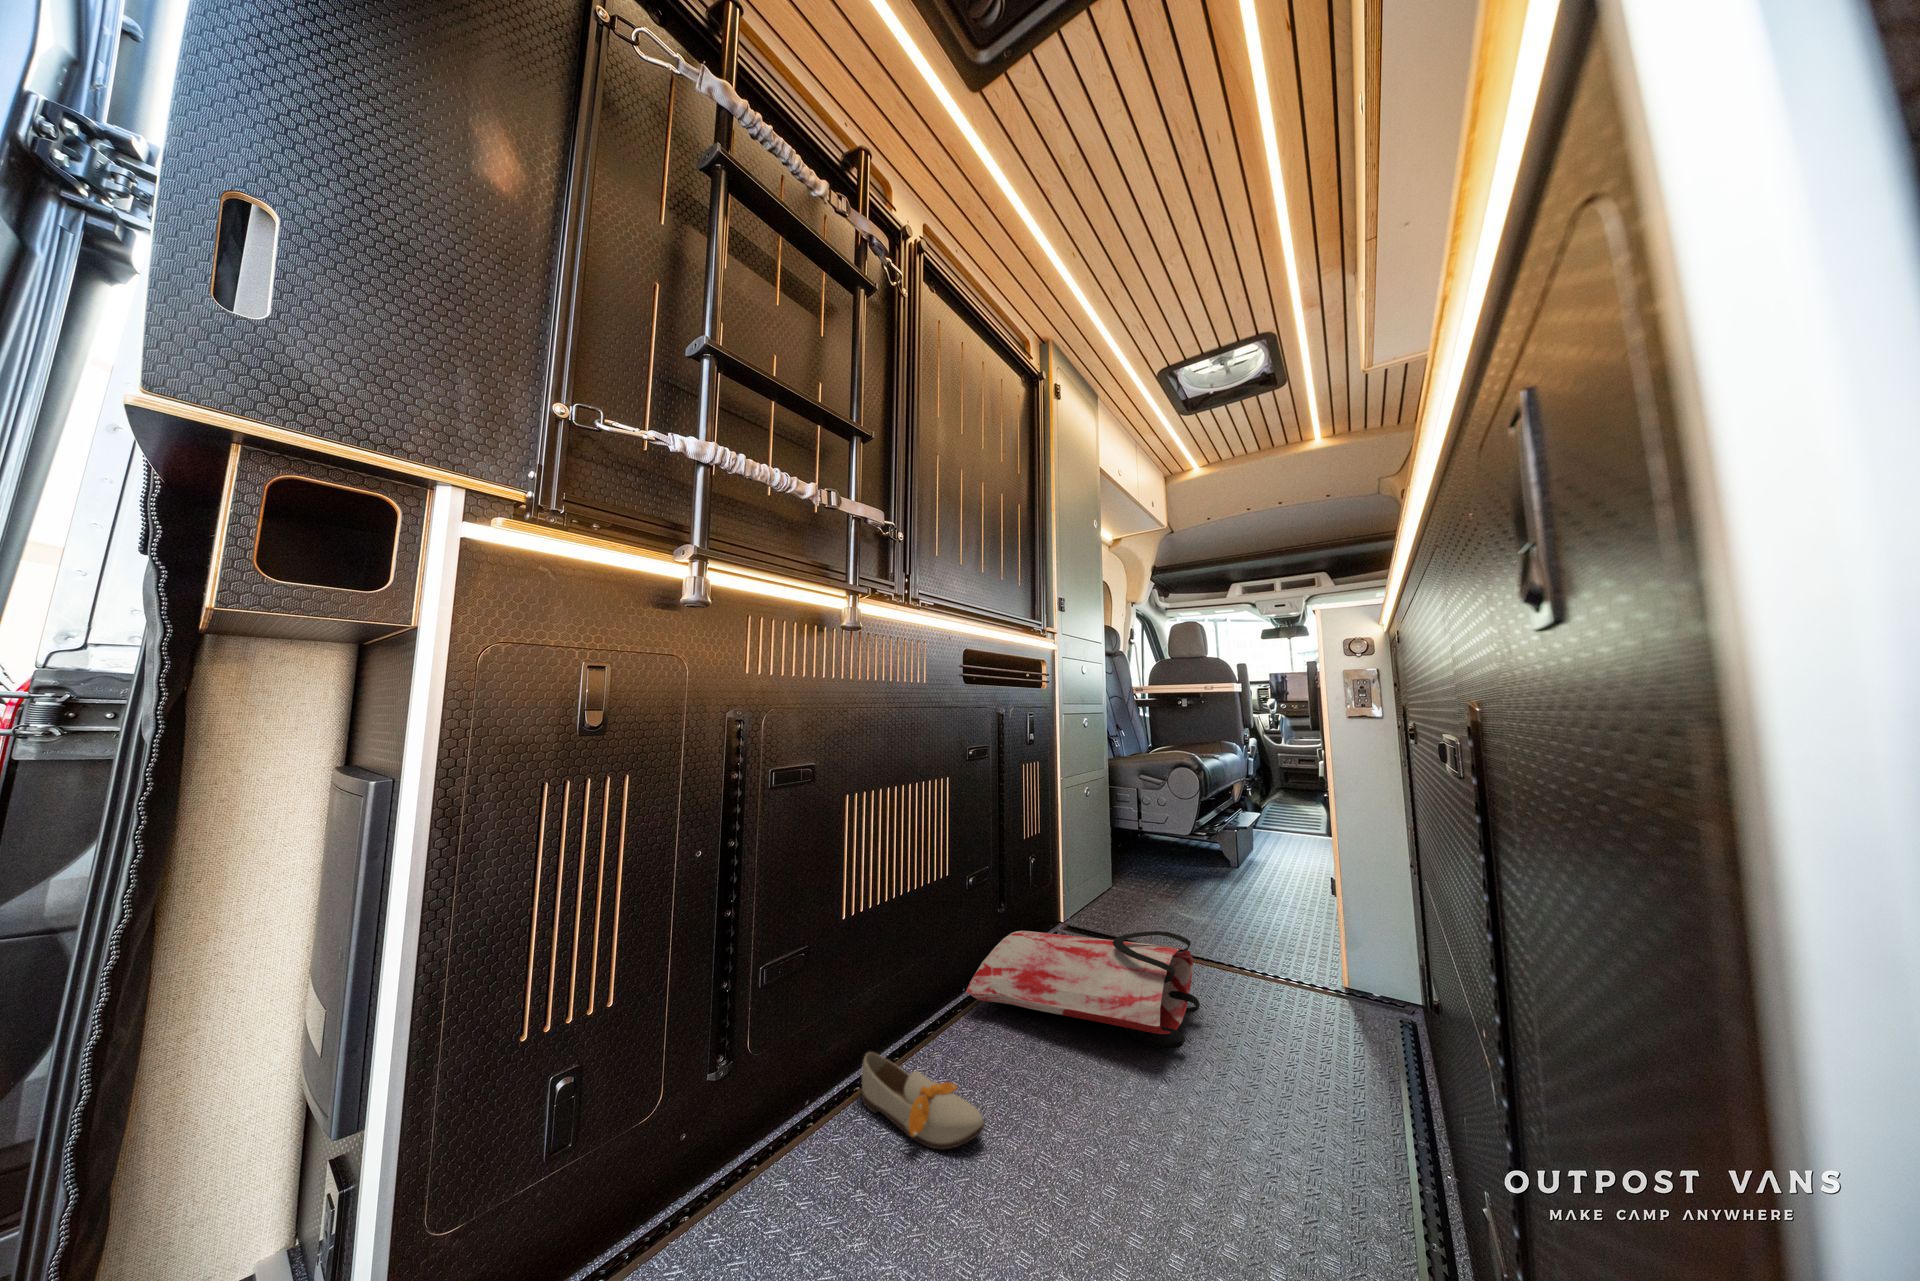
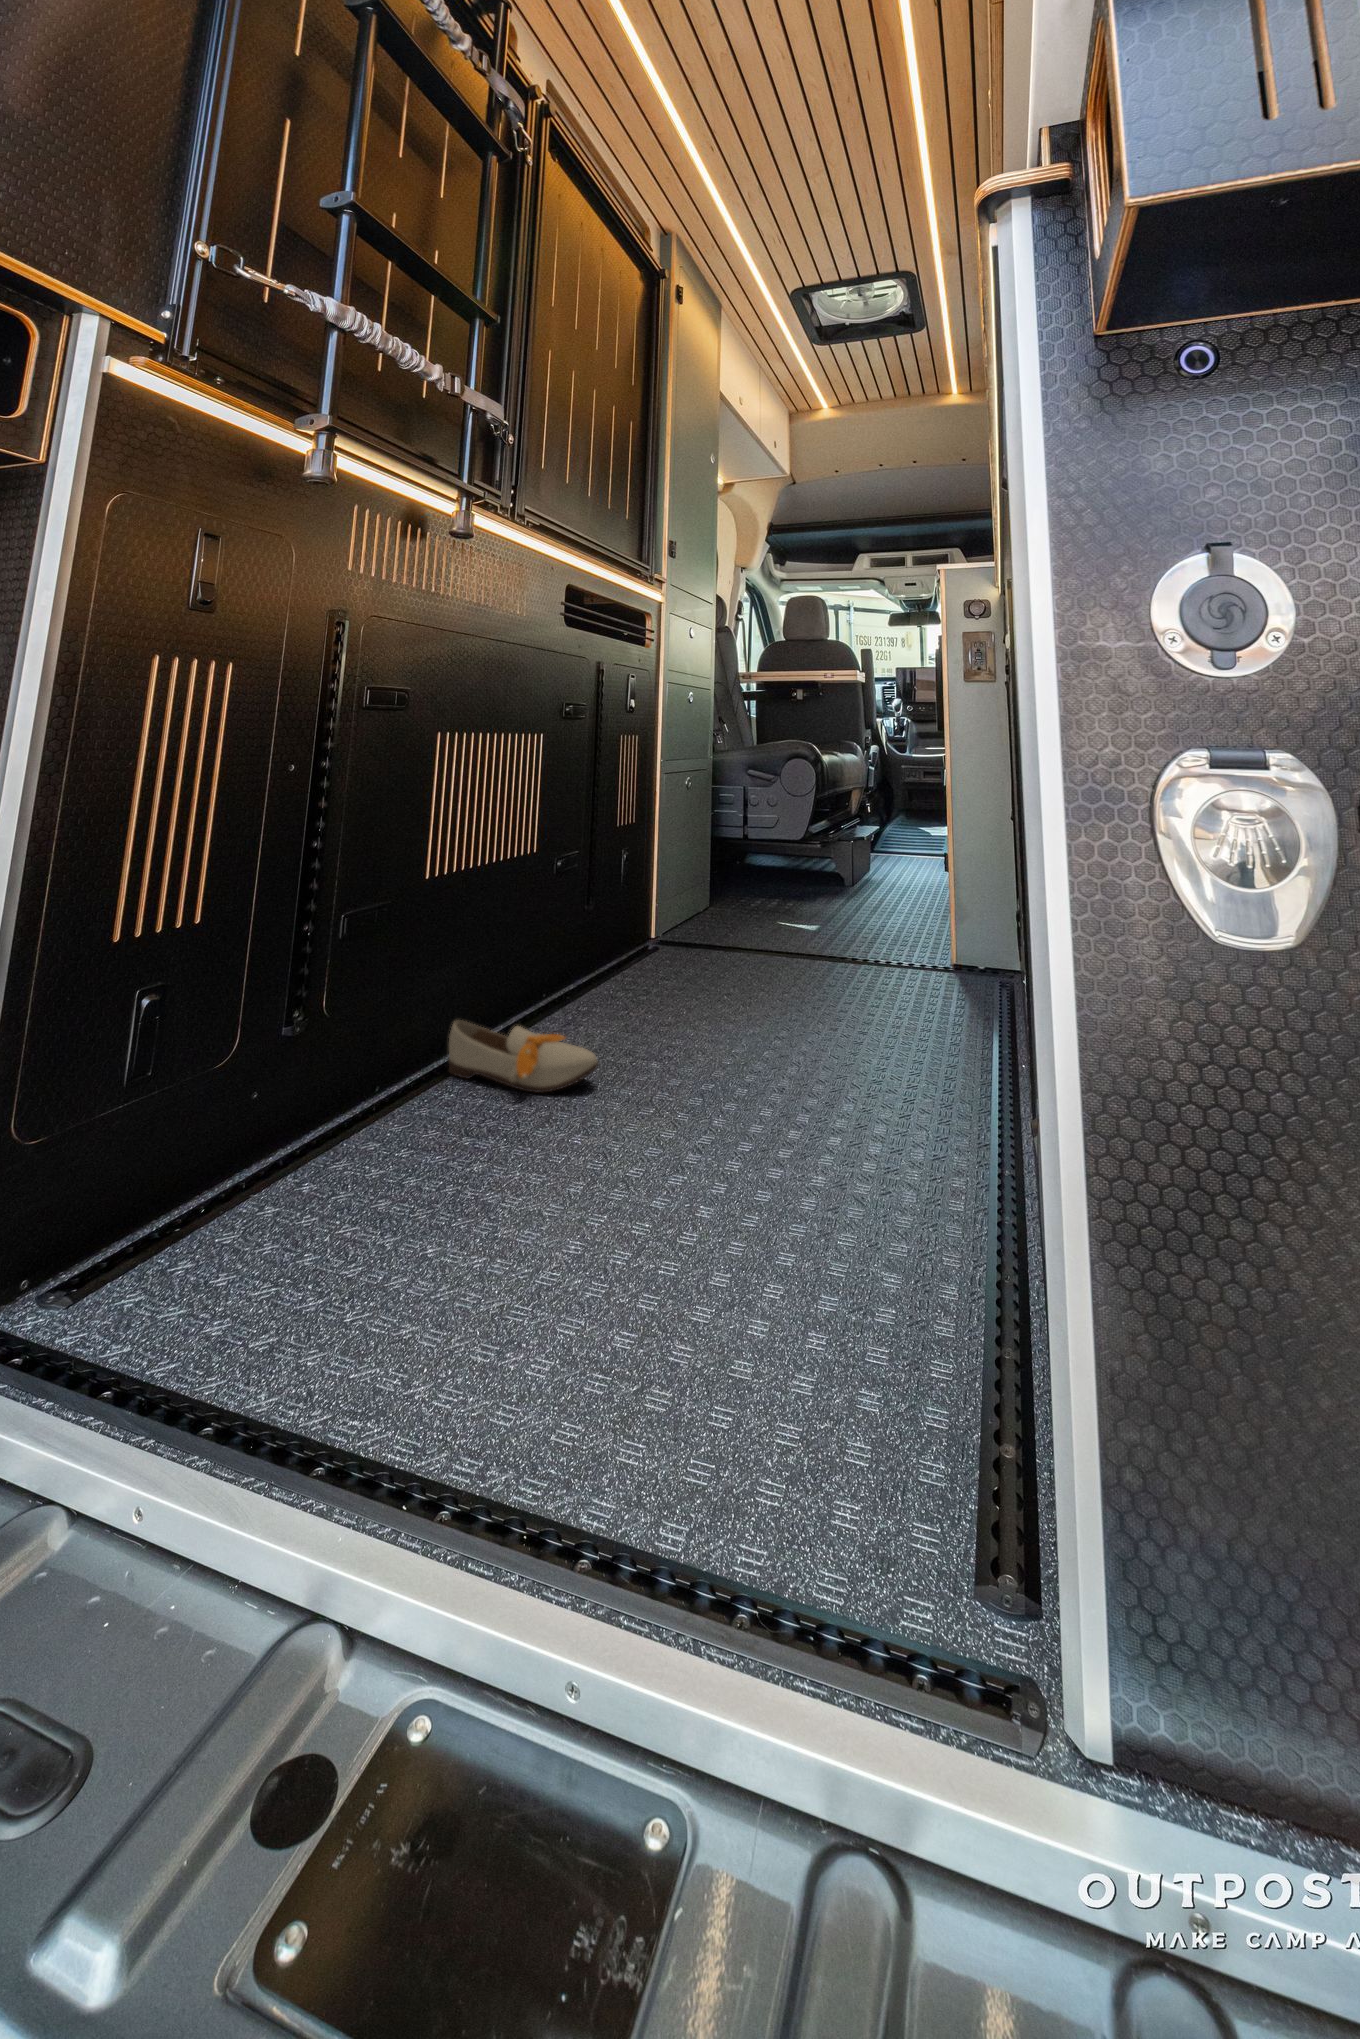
bag: present [966,931,1200,1049] -> none [556,898,811,1010]

